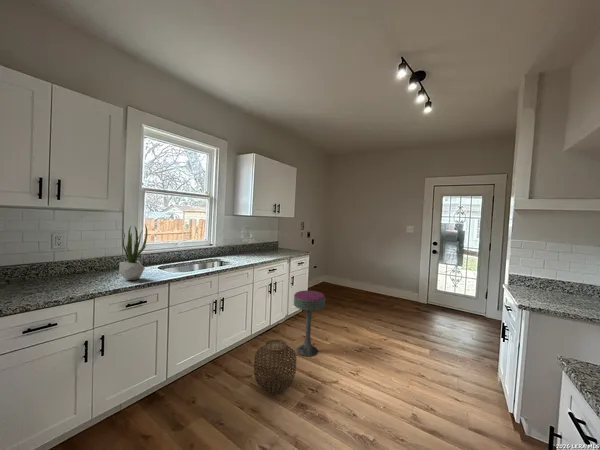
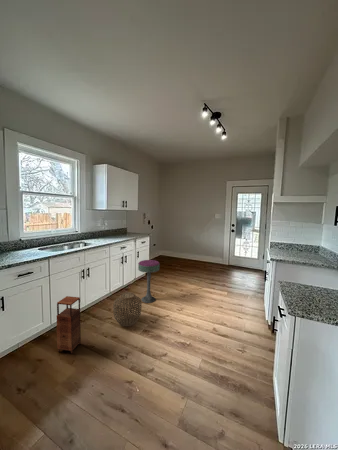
potted plant: present [119,225,147,280] -> none [13,218,33,258]
storage cabinet: none [167,342,205,435] -> present [57,296,81,354]

